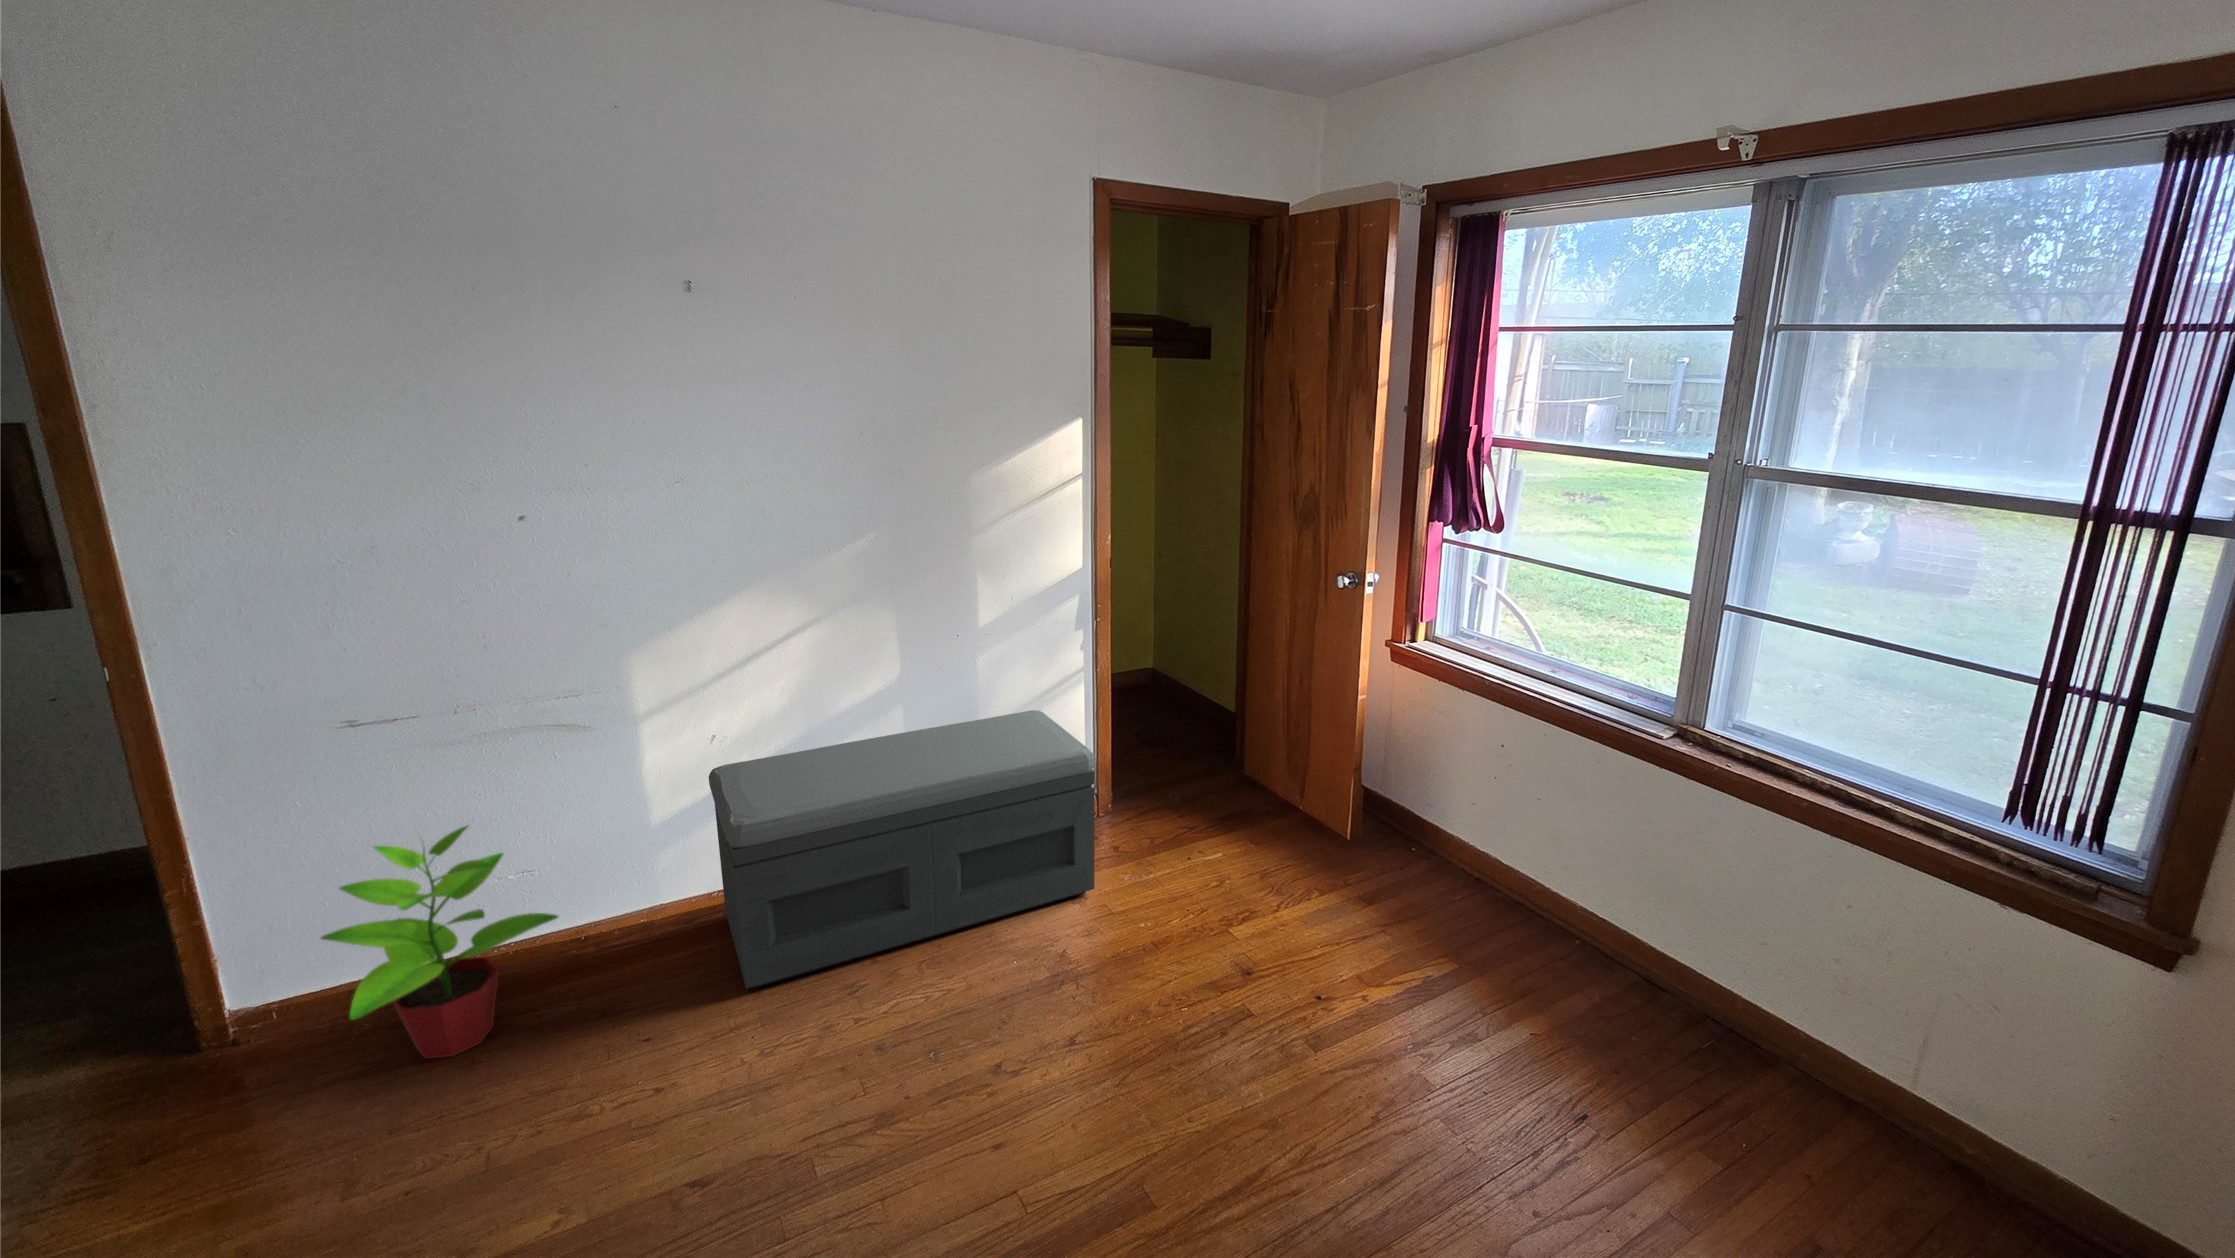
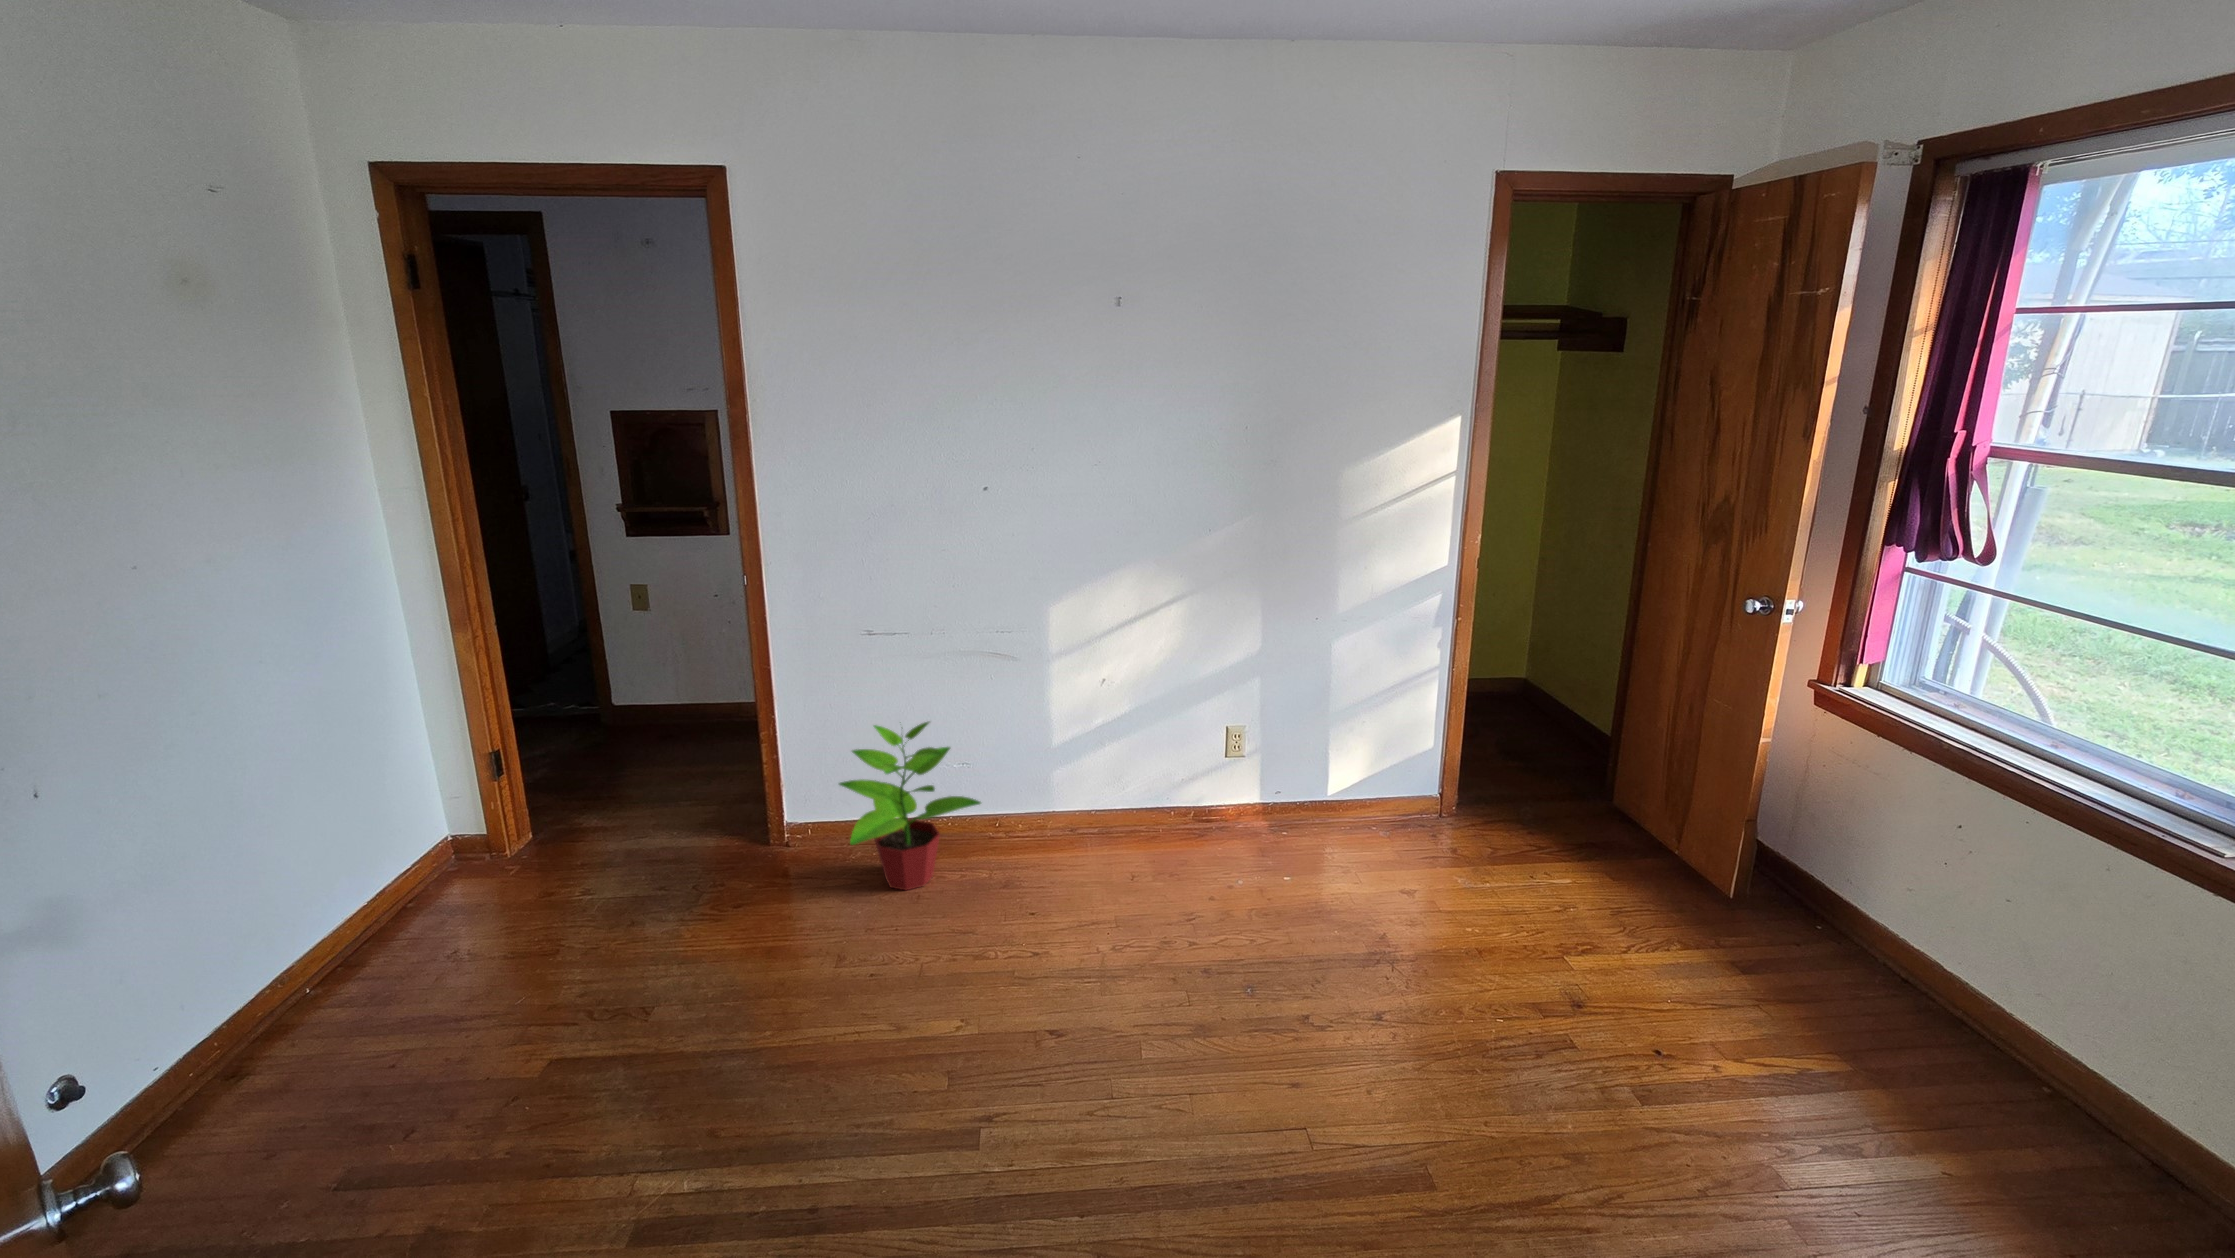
storage bench: present [709,710,1095,989] -> none [1097,700,1439,896]

